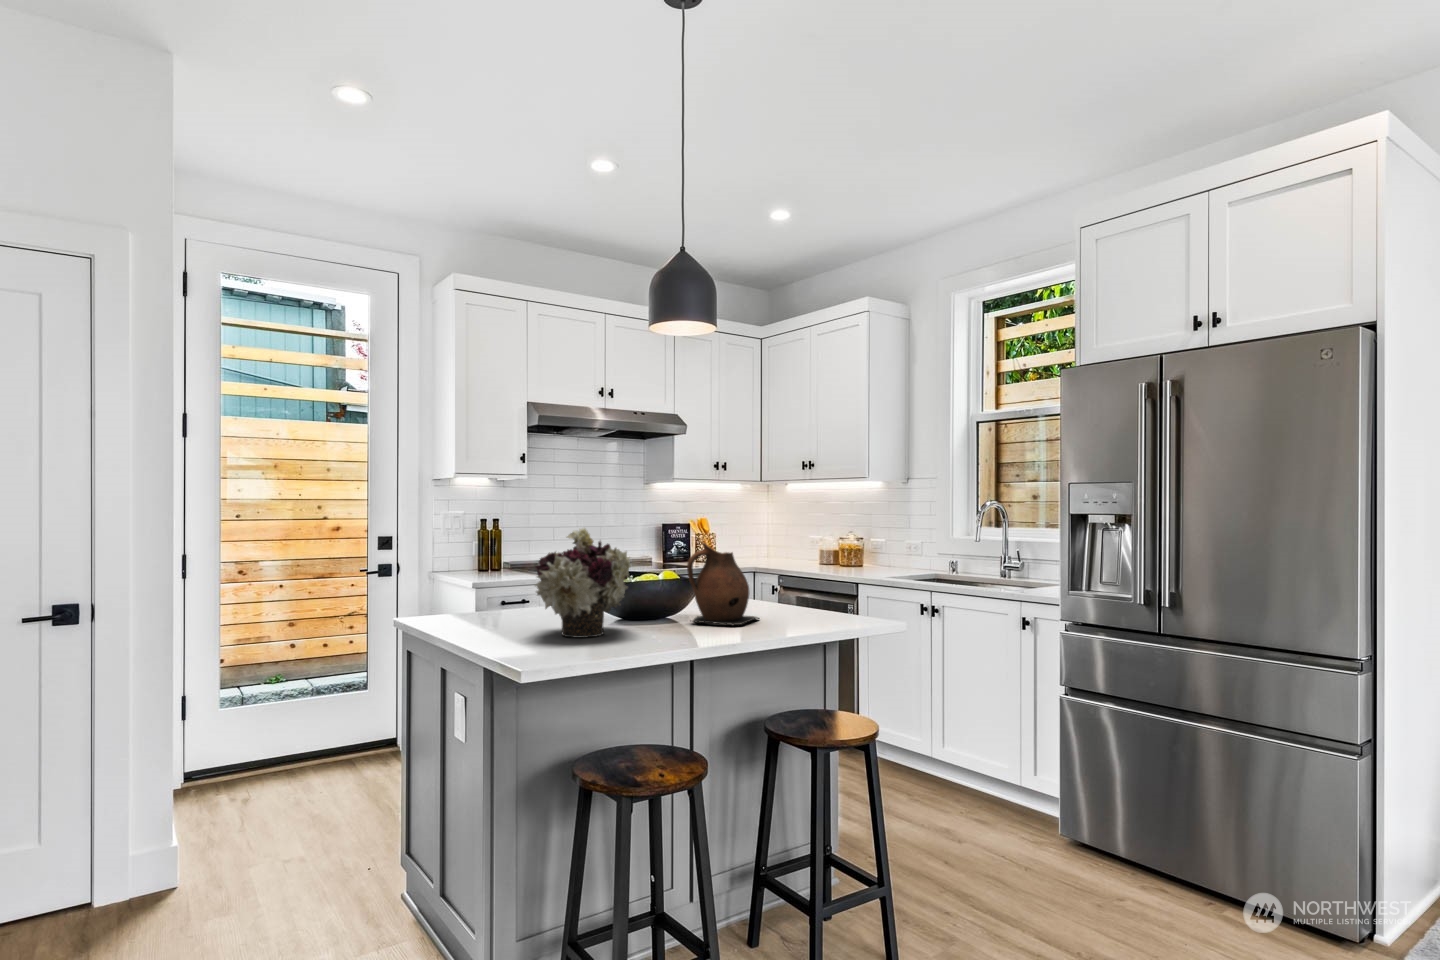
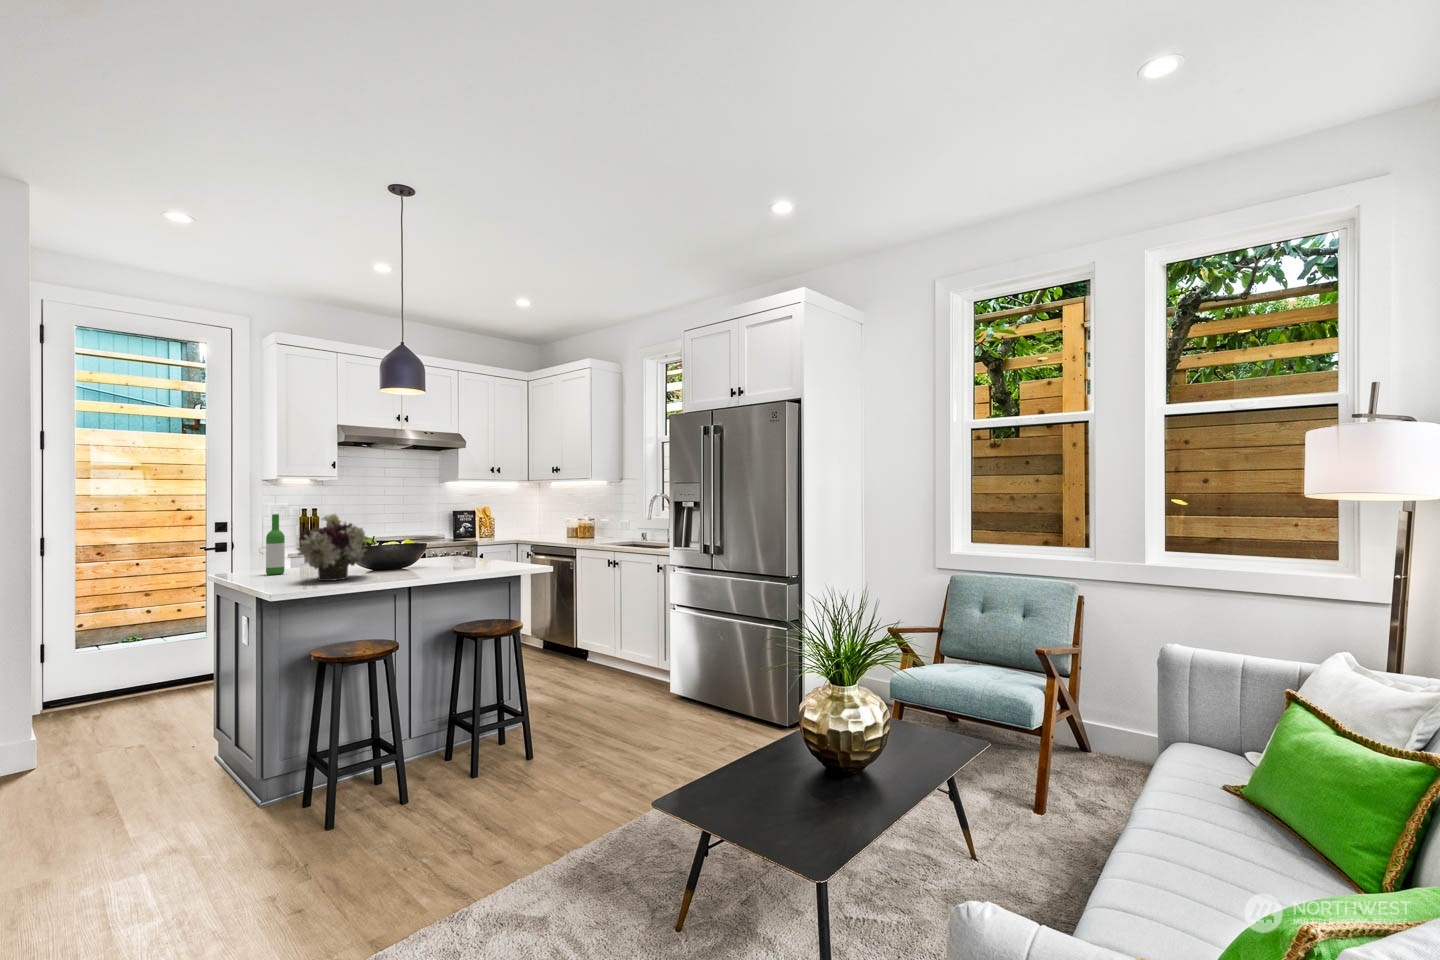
wine bottle: none [474,527,498,620] -> present [266,514,285,575]
ceramic pitcher: present [687,543,759,626] -> none [413,522,463,572]

